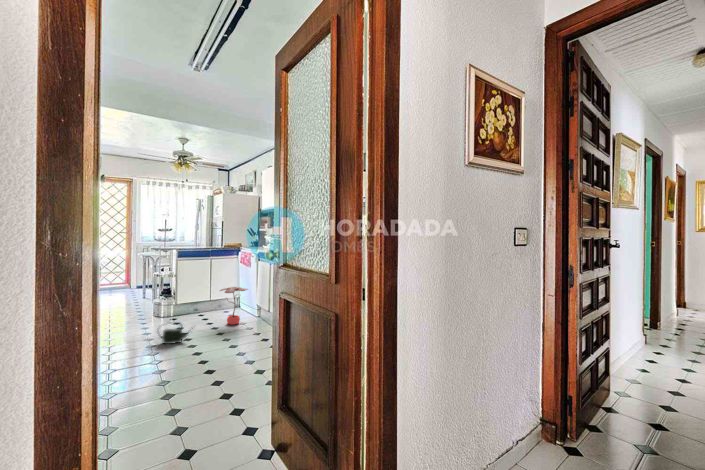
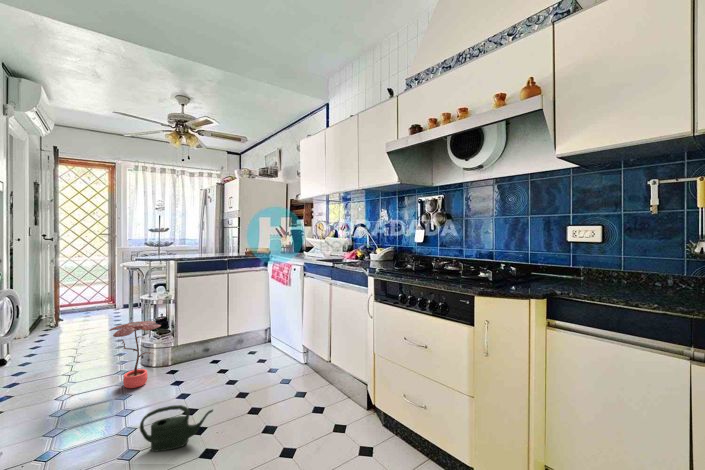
potted plant: present [220,287,248,325] -> present [109,321,161,388]

